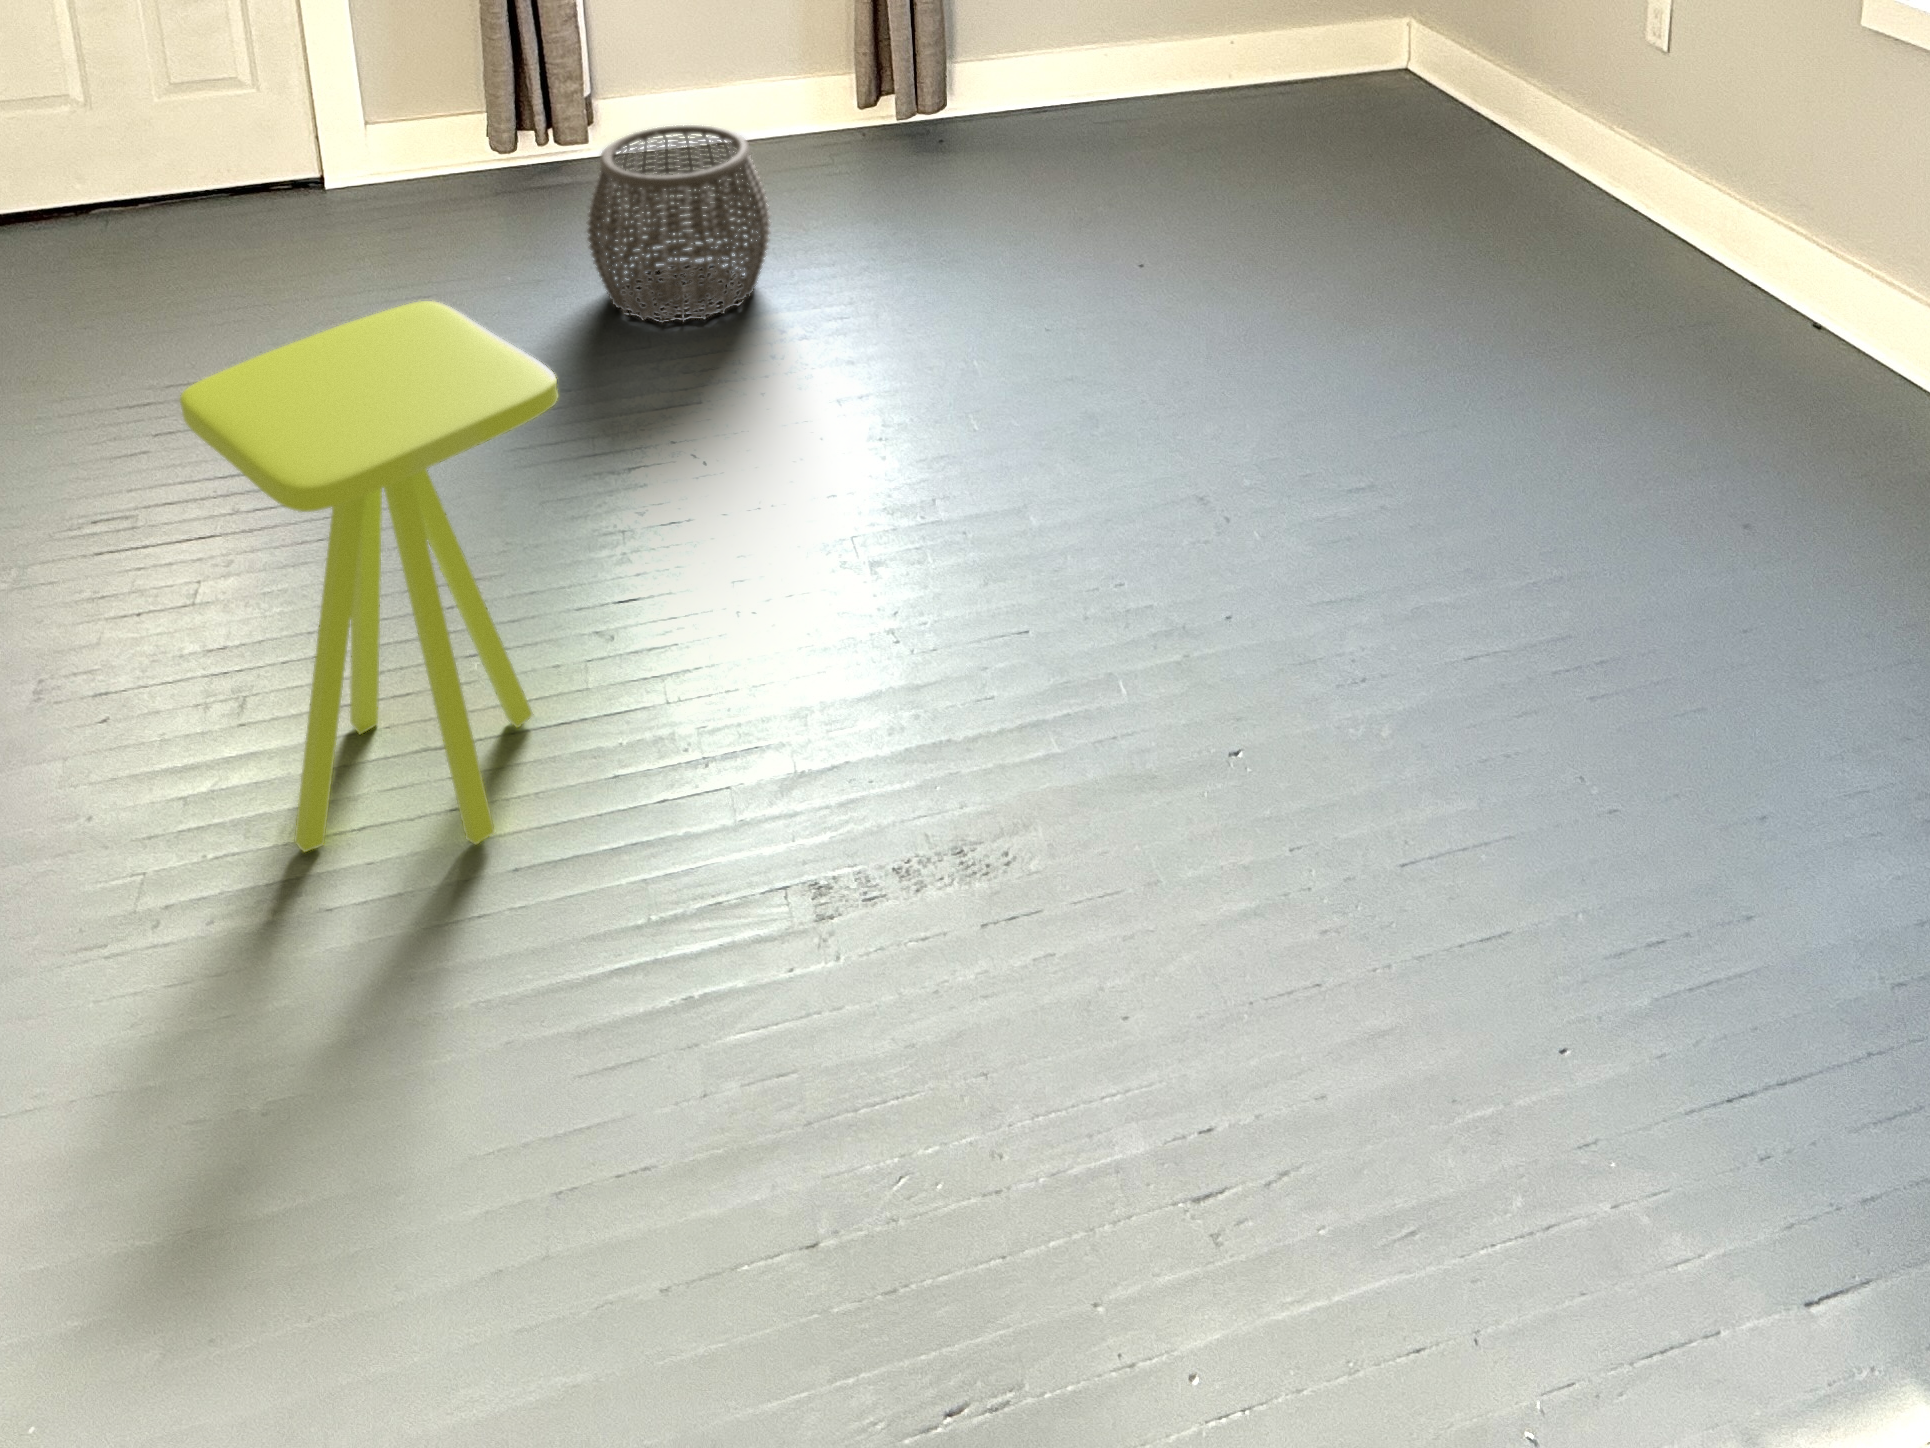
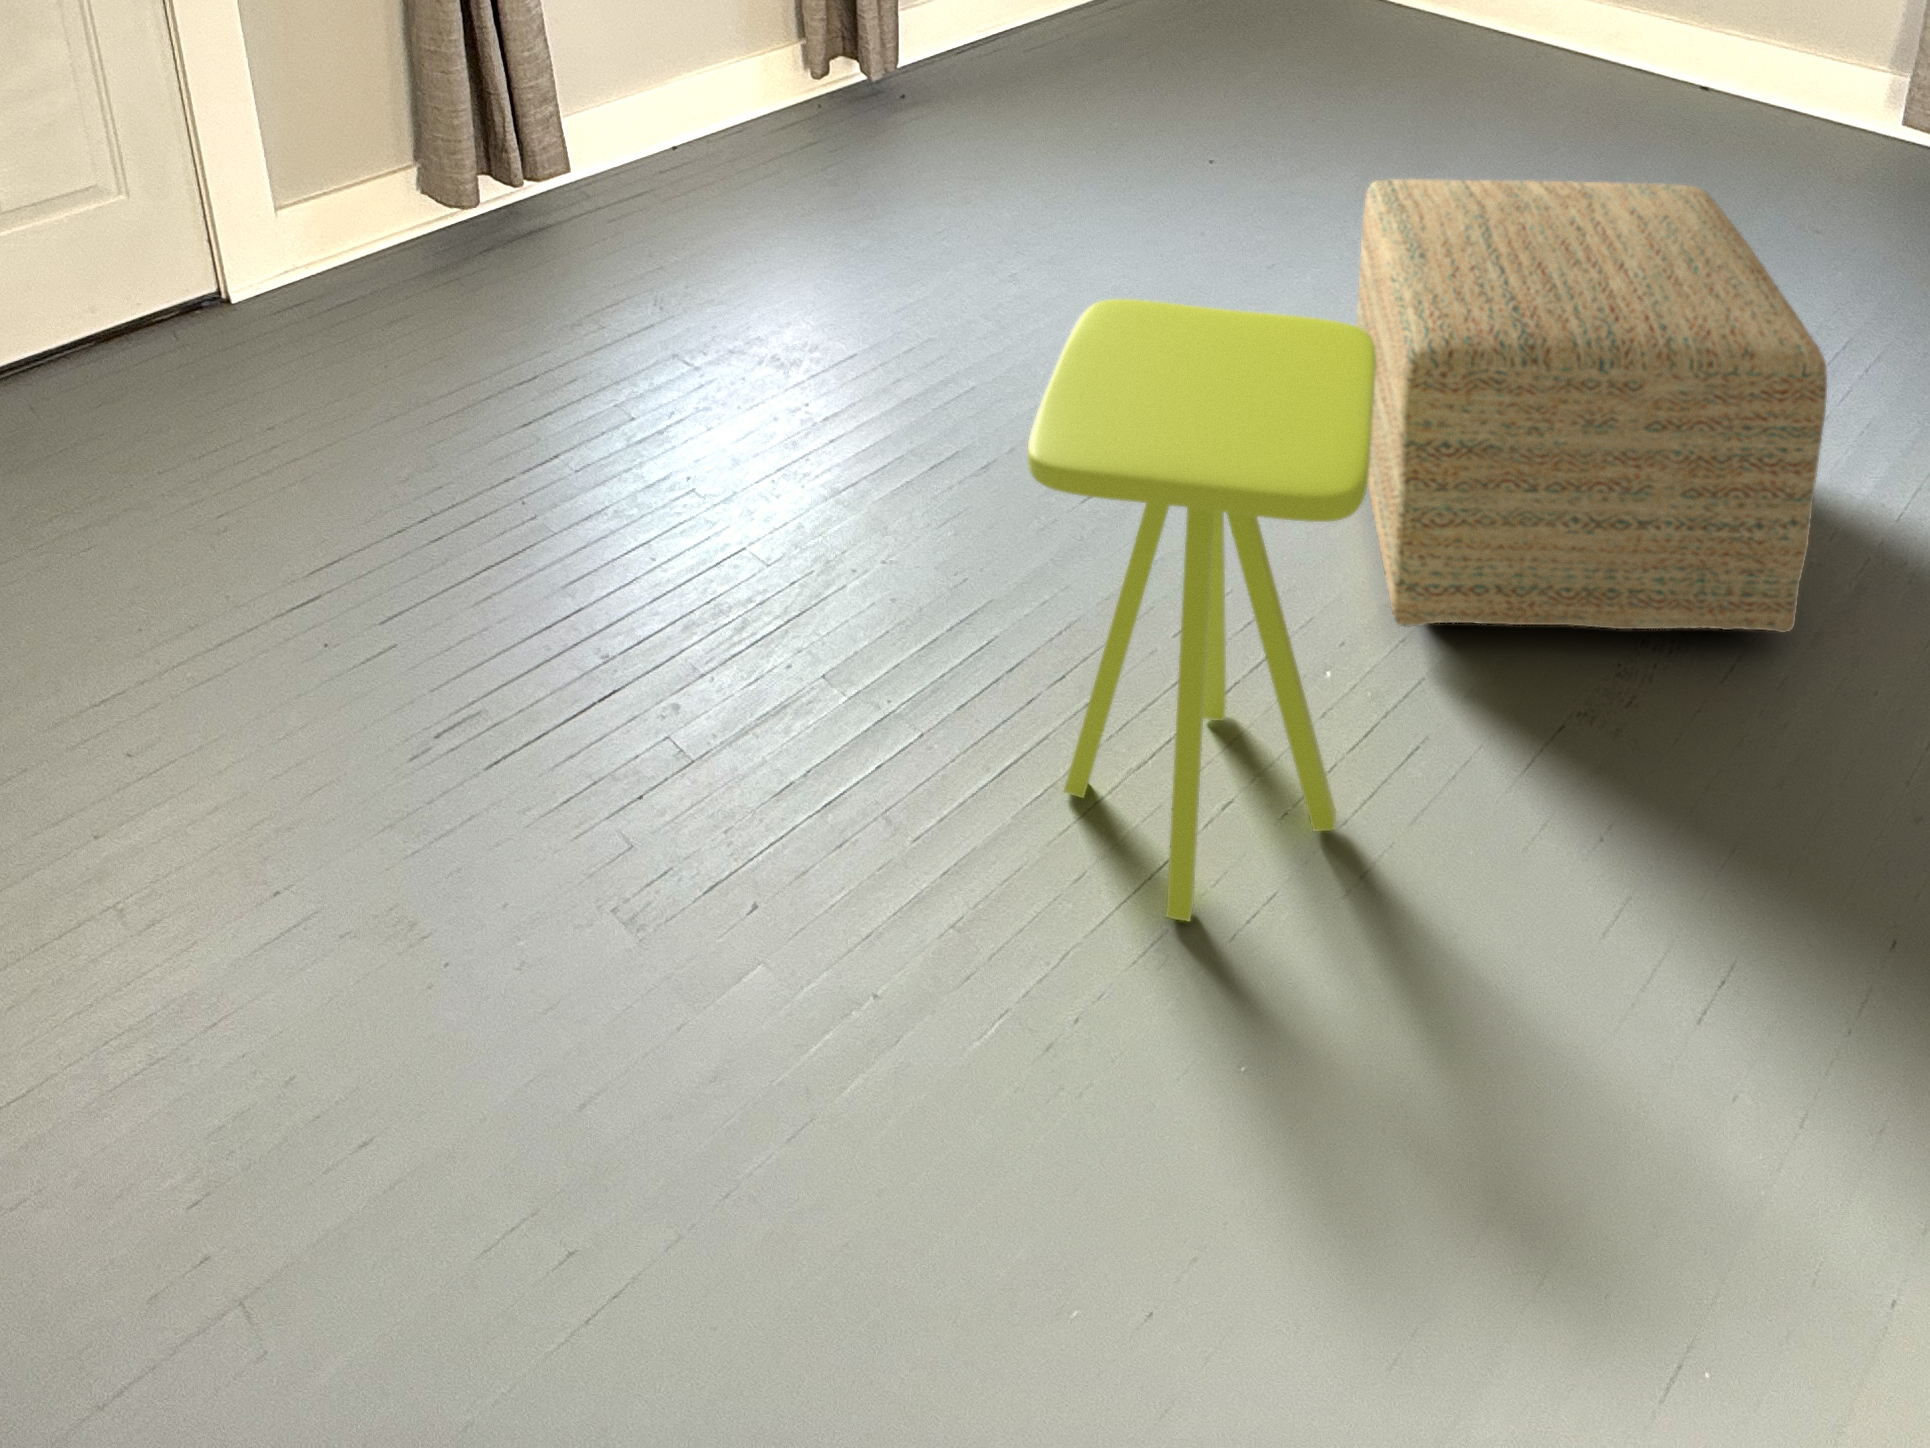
woven basket: present [587,125,771,323] -> none [729,107,932,327]
ottoman: none [704,289,1257,885] -> present [1356,179,1827,633]

